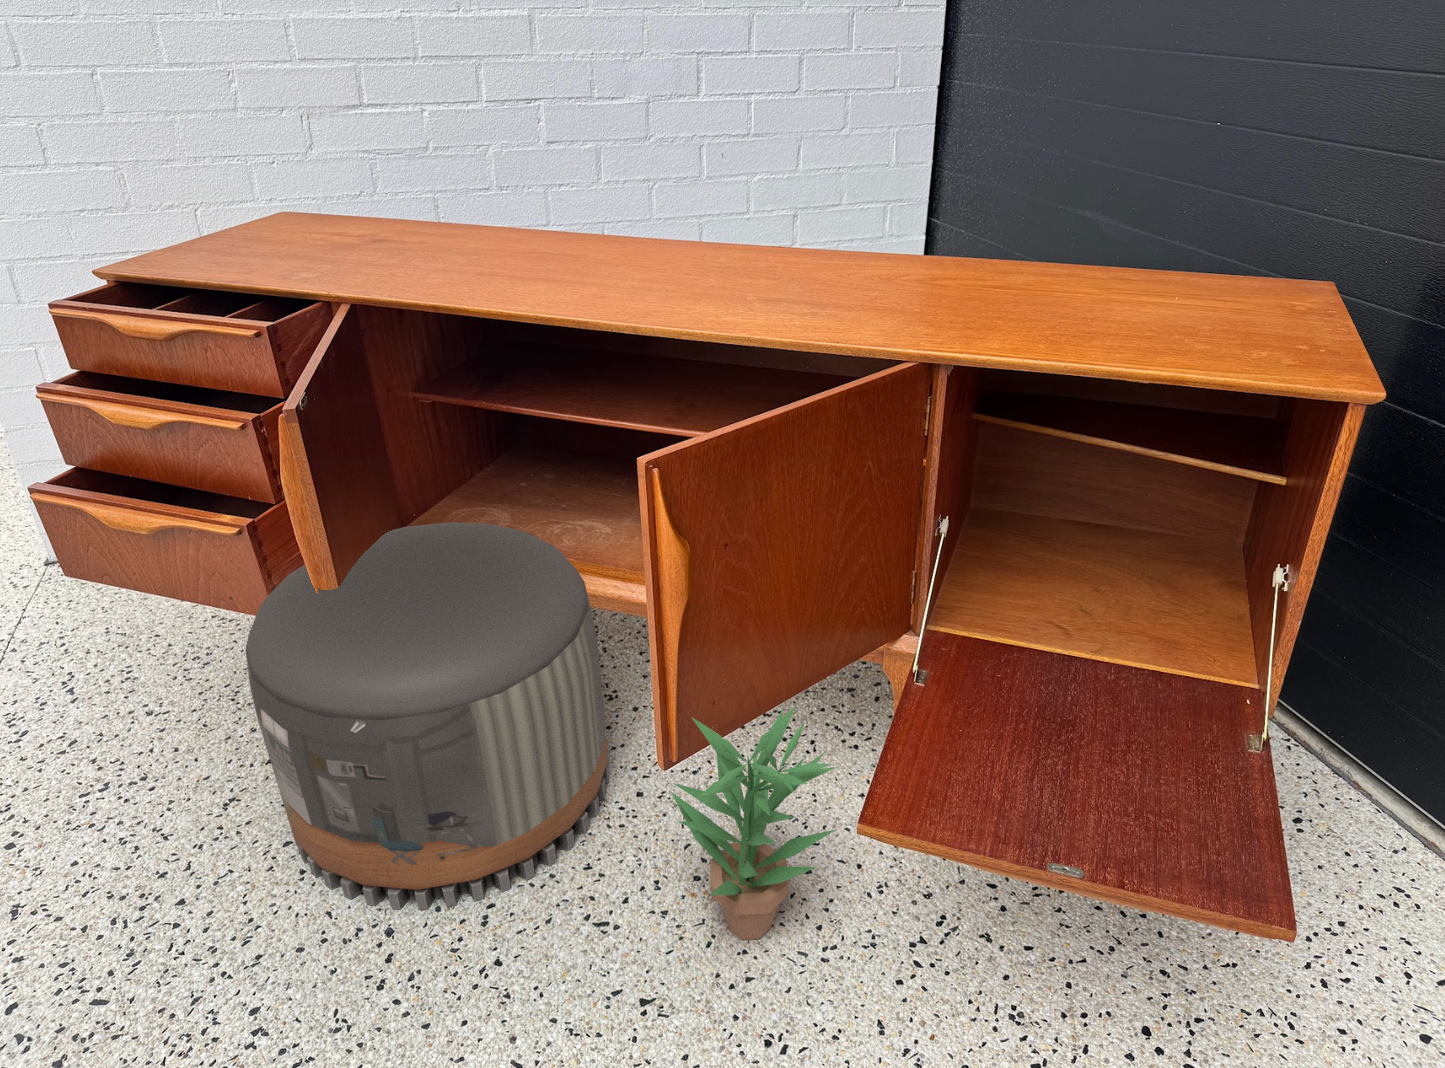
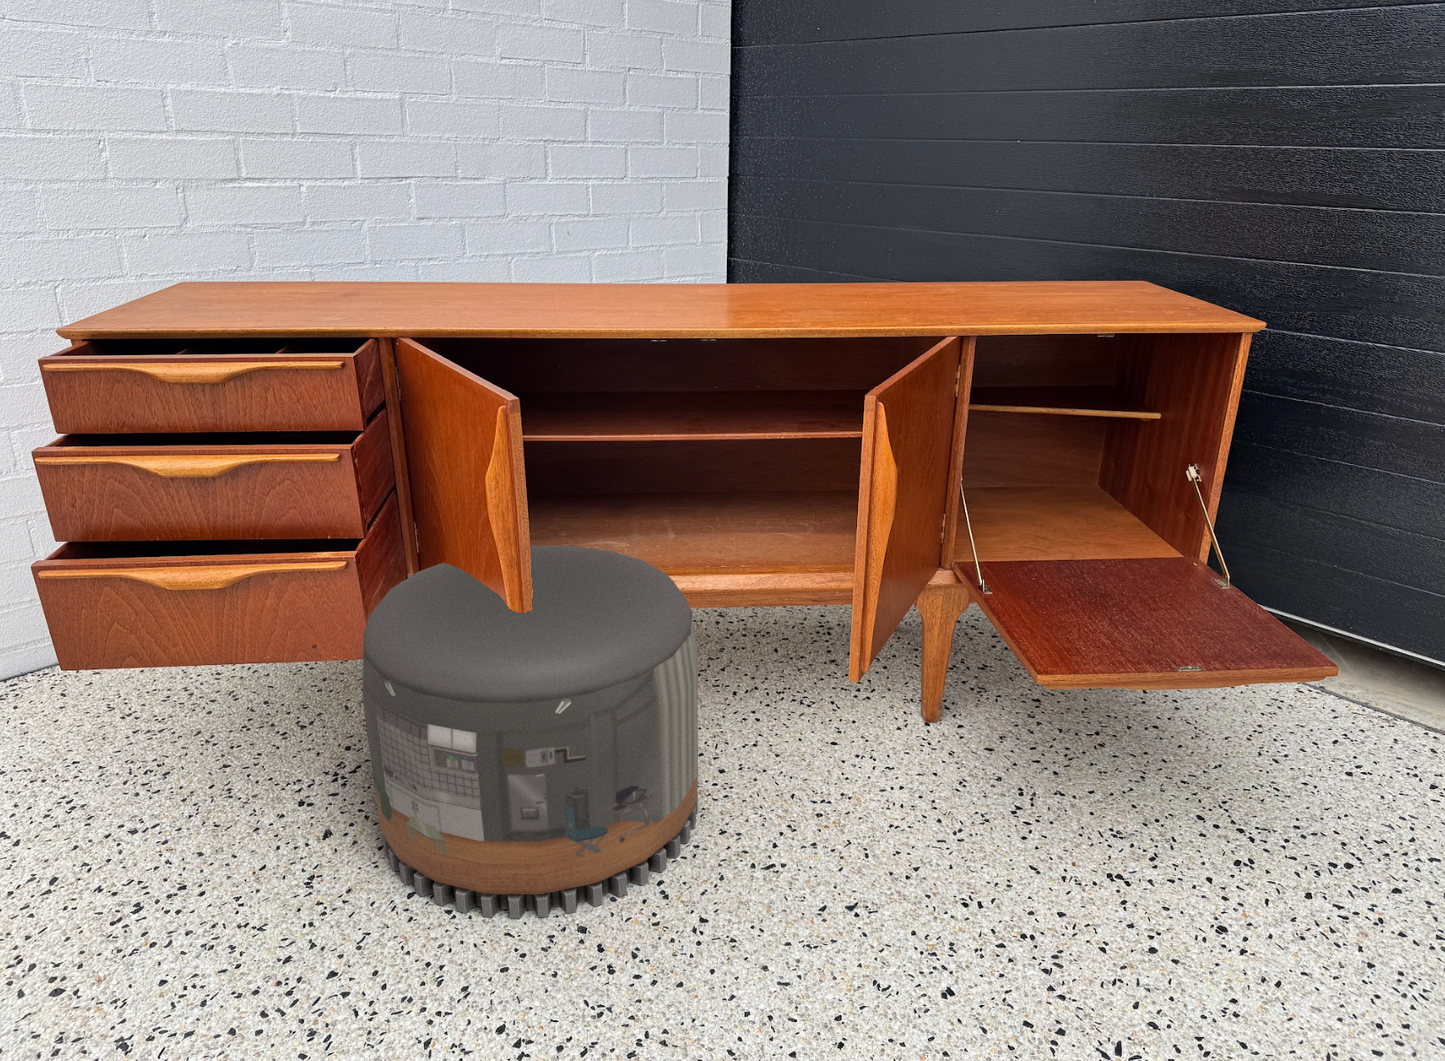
potted plant: present [670,706,836,940] -> none [816,605,978,846]

